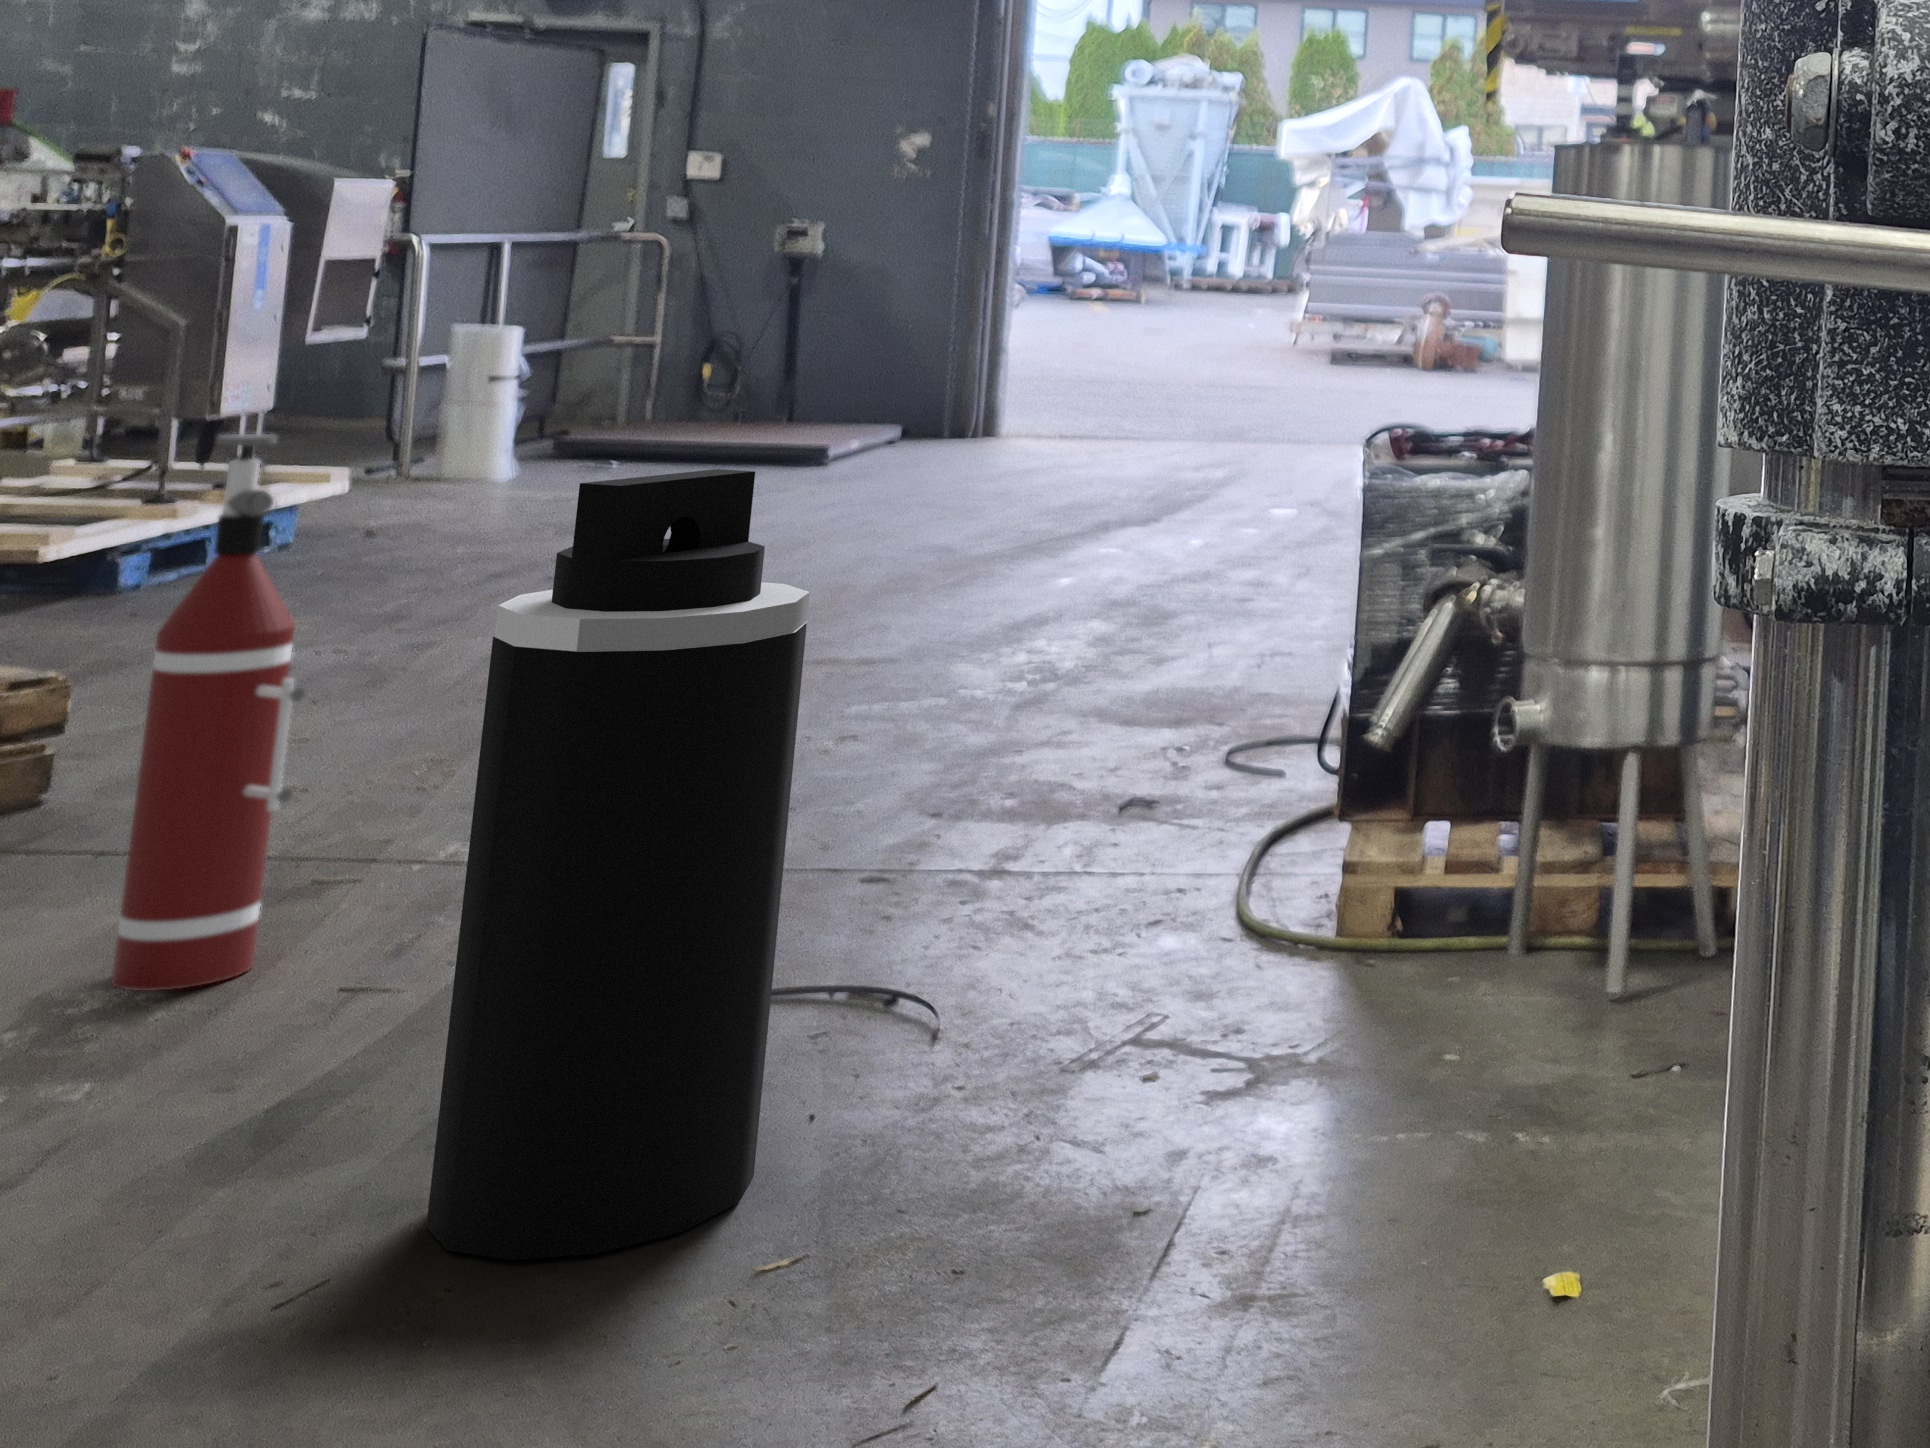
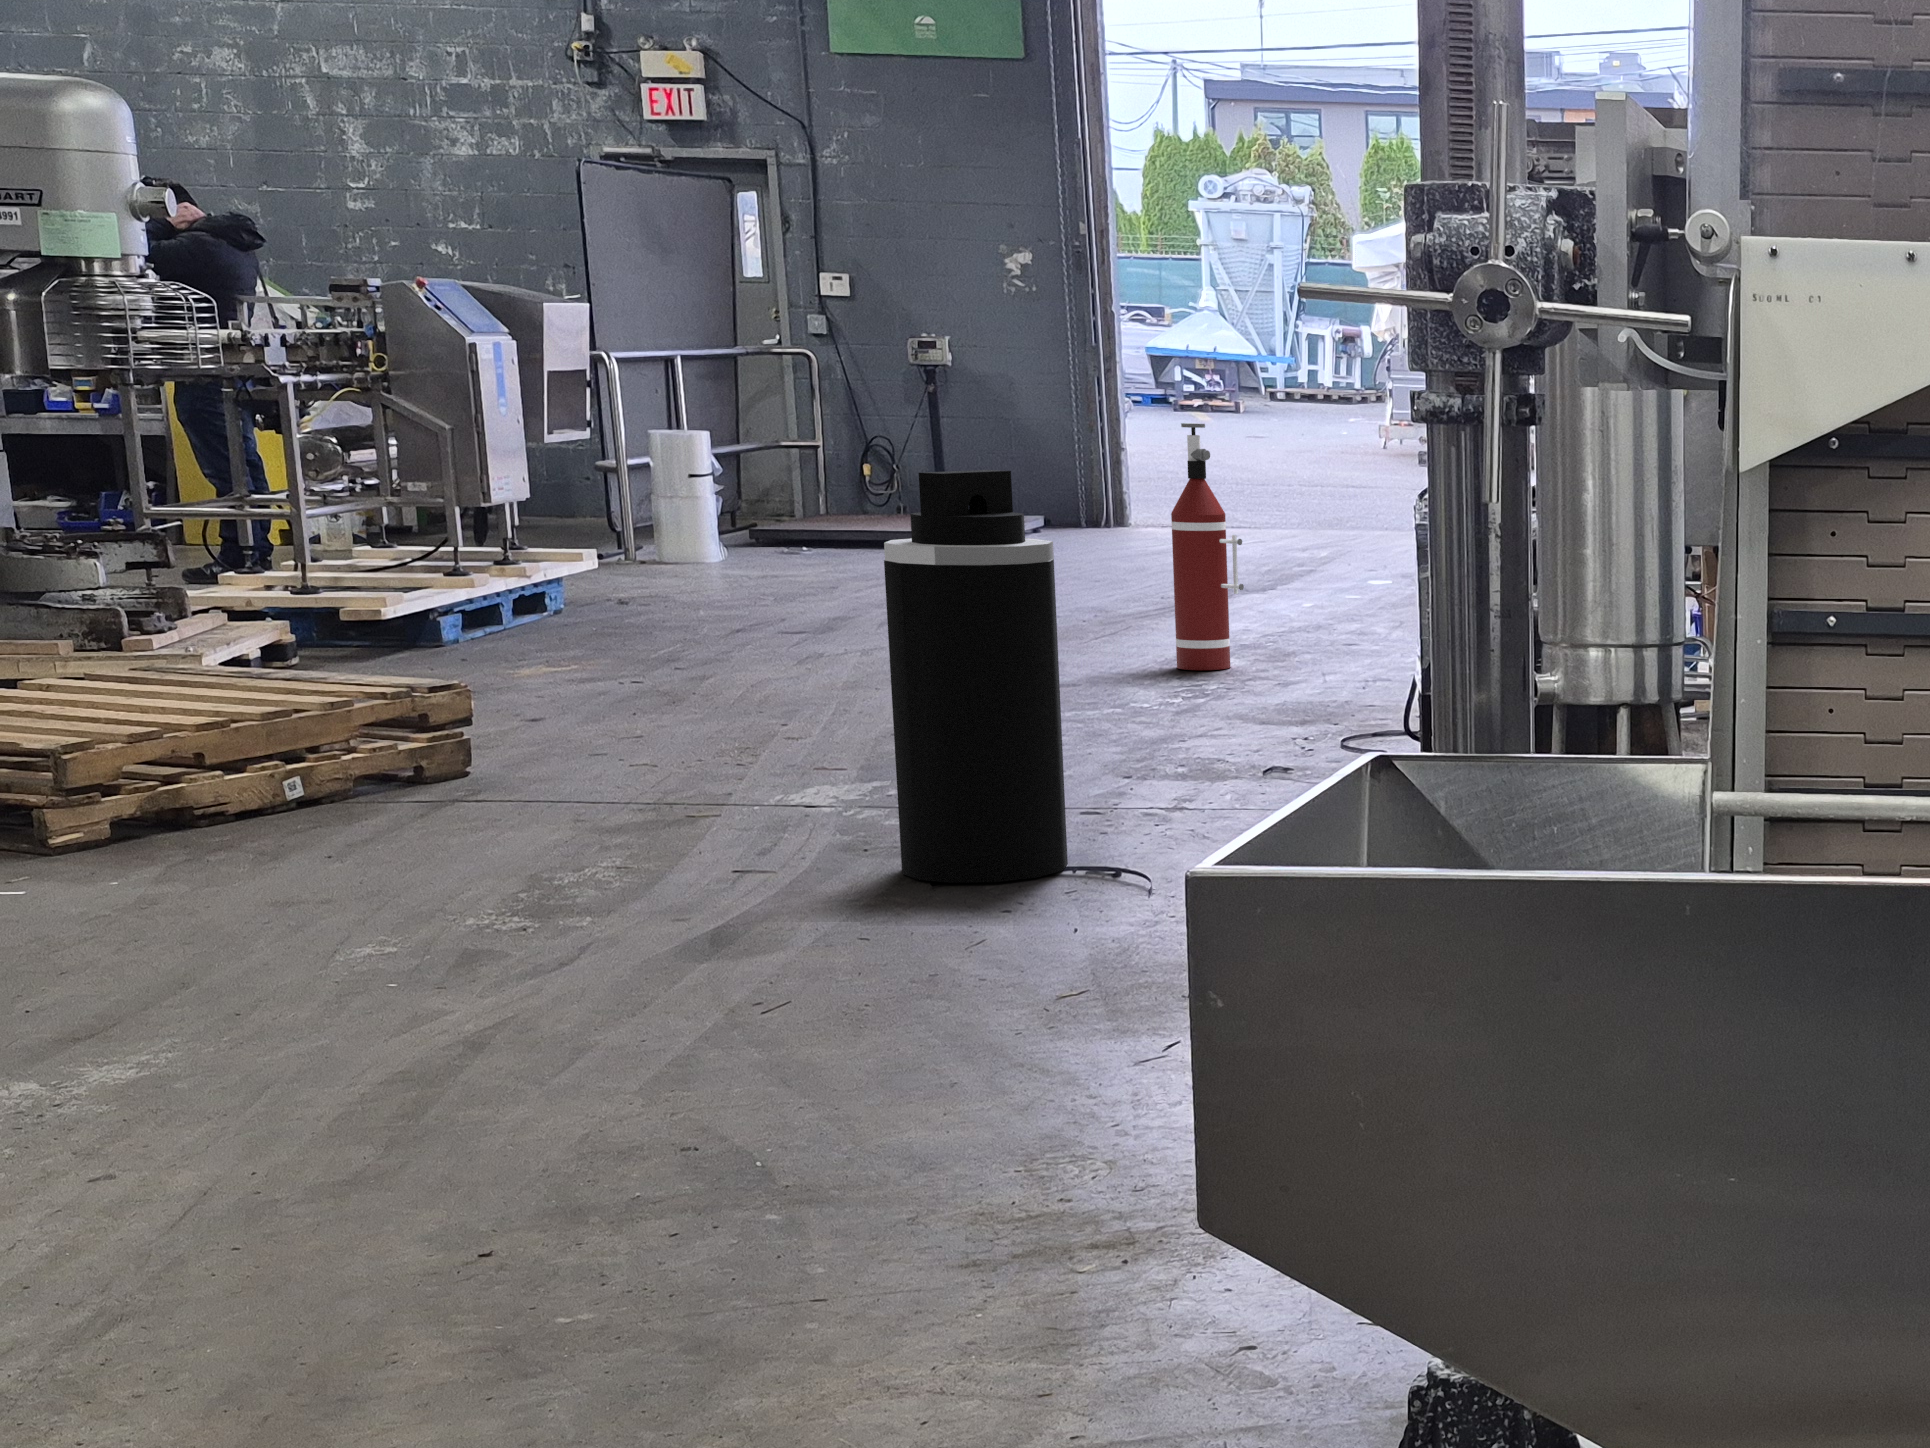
fire extinguisher: present [112,434,305,991] -> present [1171,423,1244,670]

